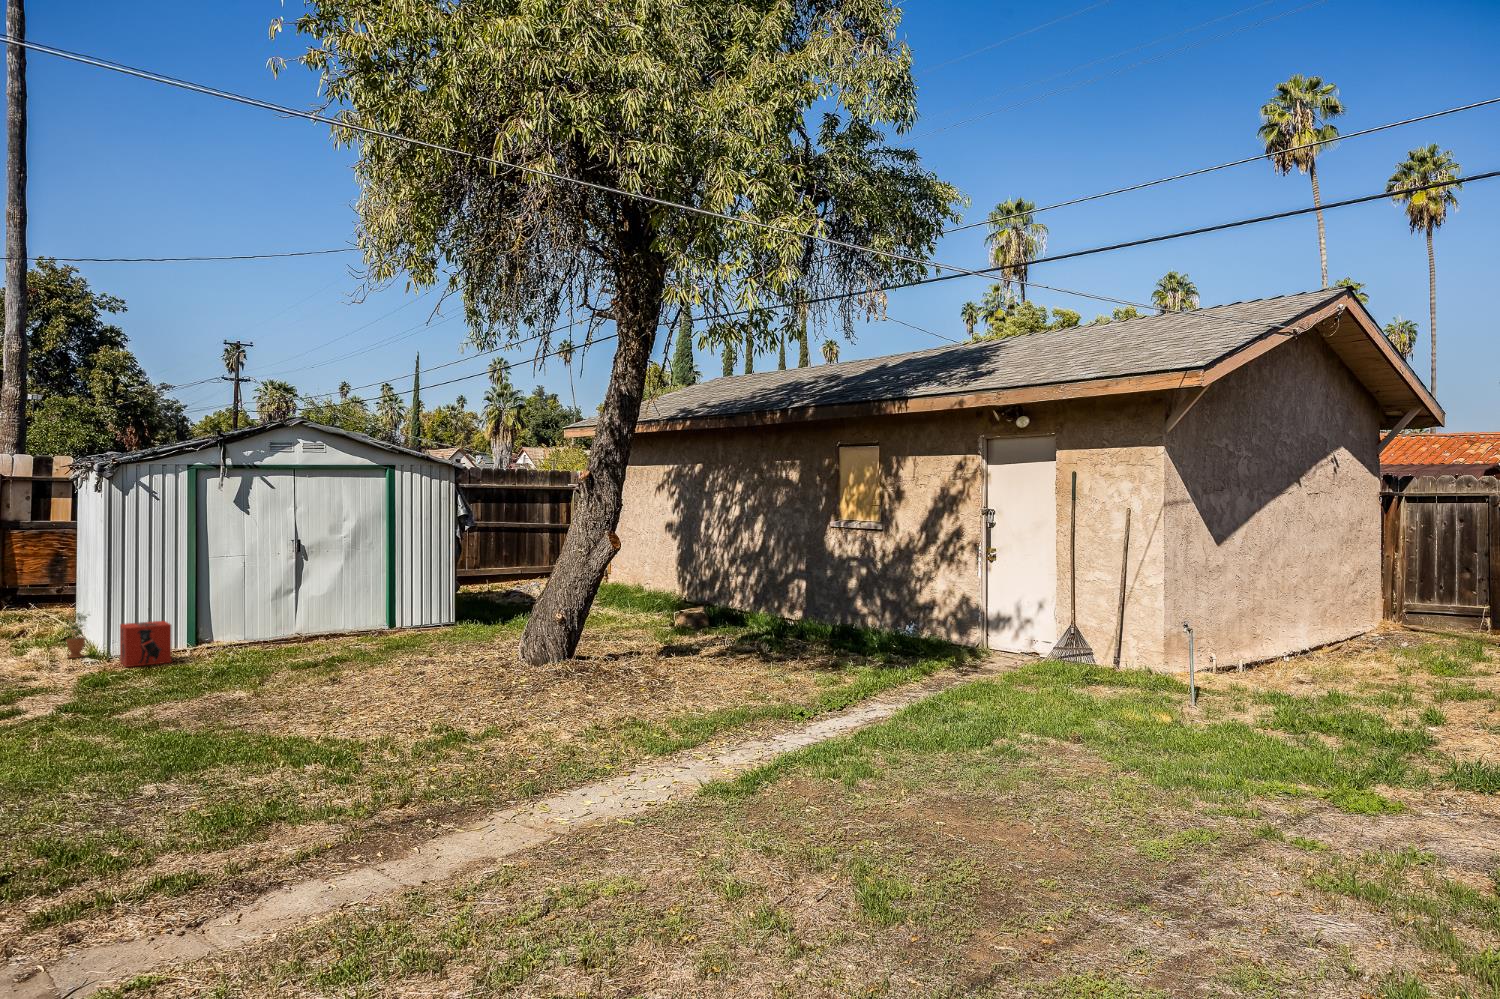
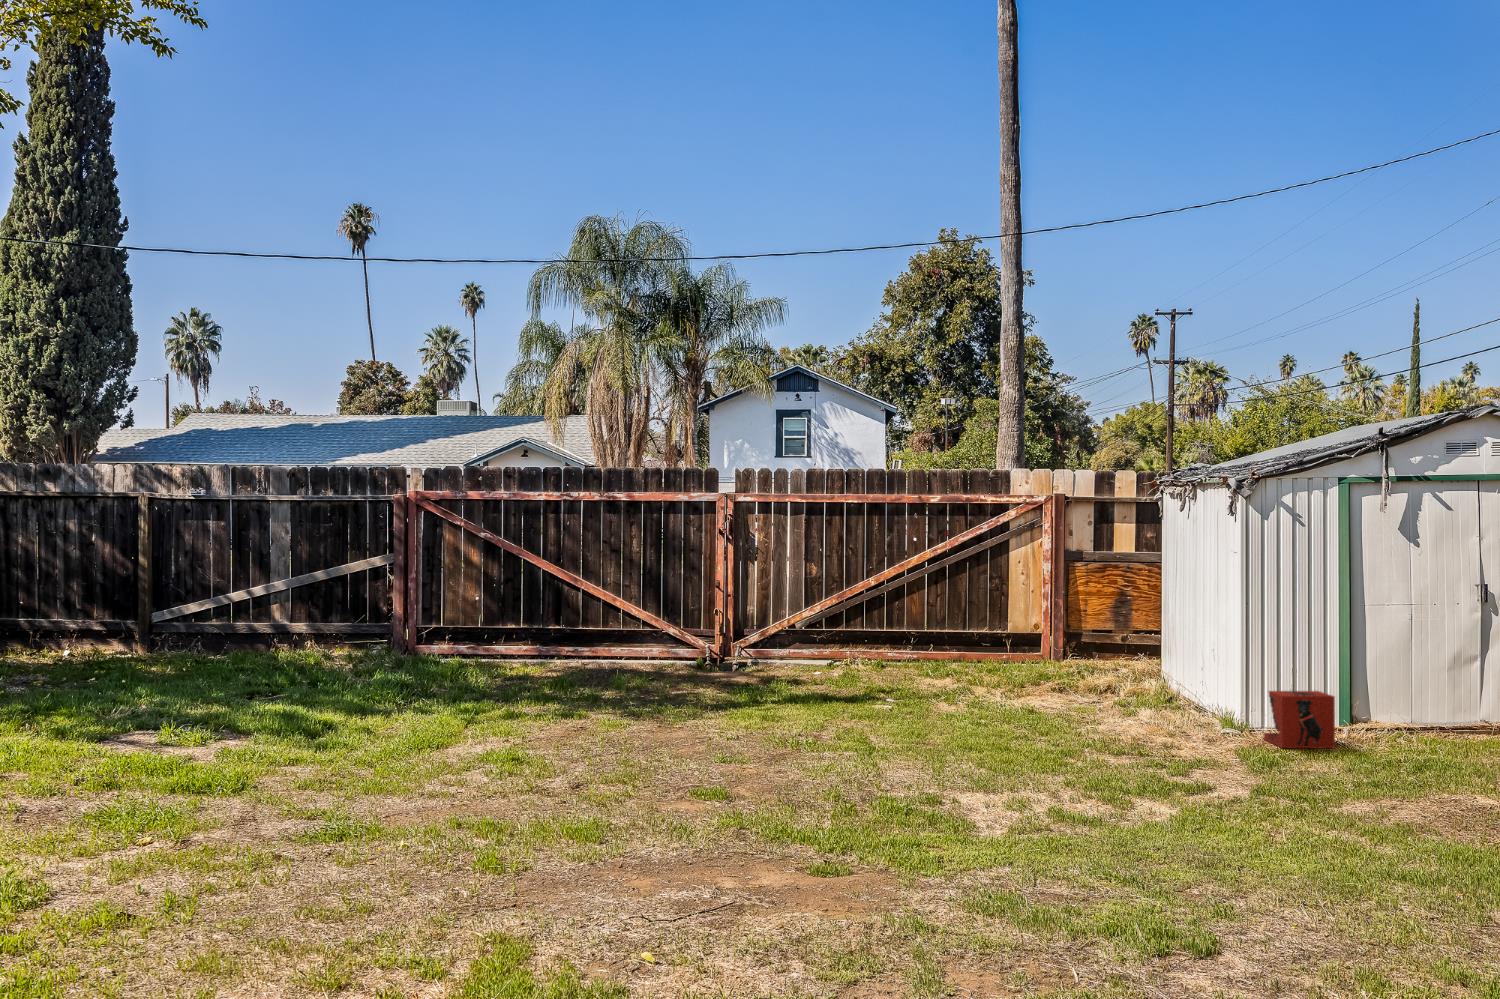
potted plant: present [64,613,87,658] -> none [1184,667,1214,727]

